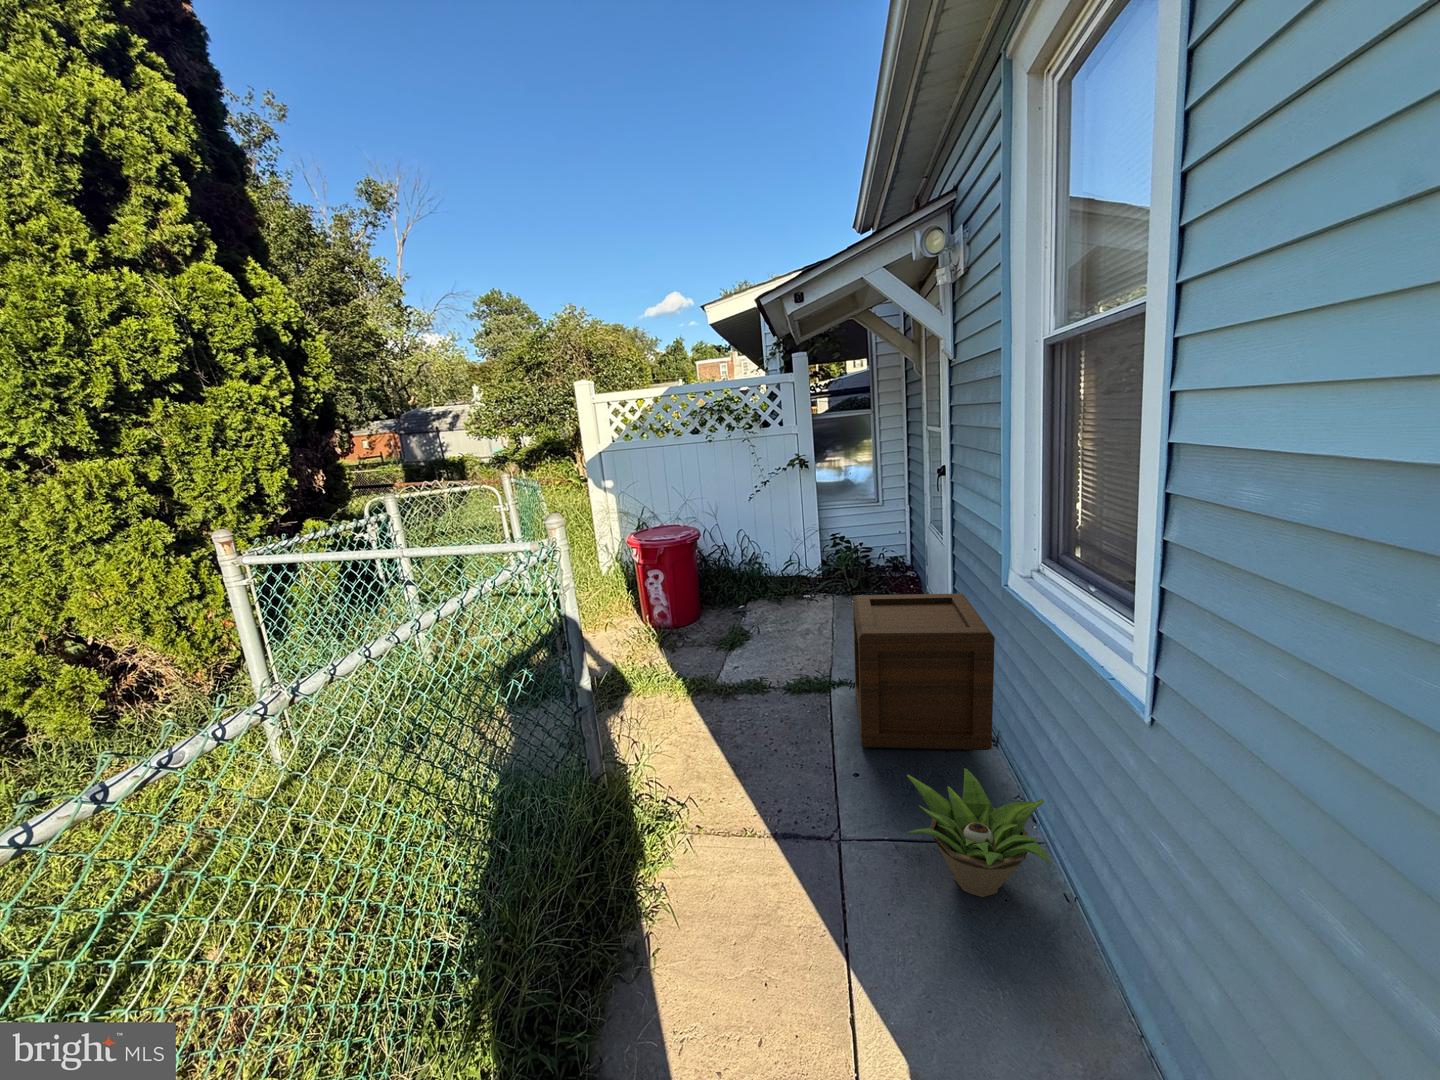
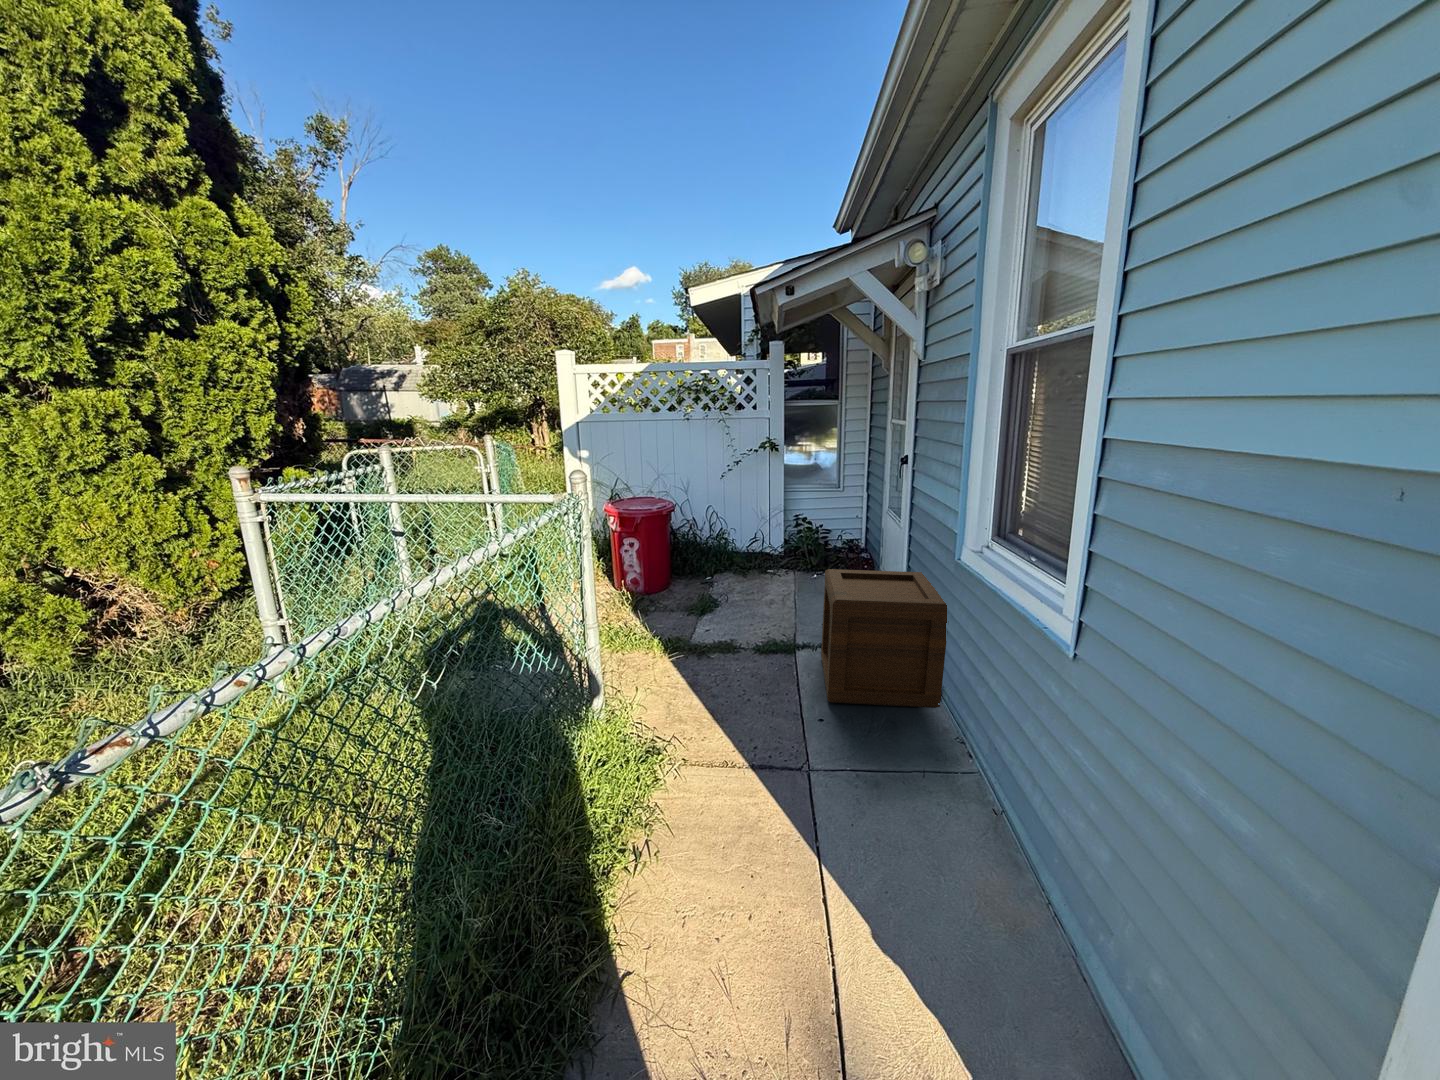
decorative plant: present [907,768,1050,897] -> none [871,714,986,816]

